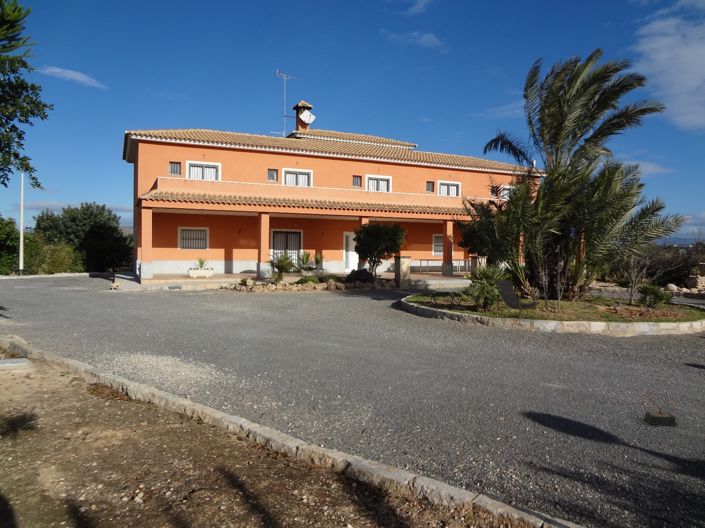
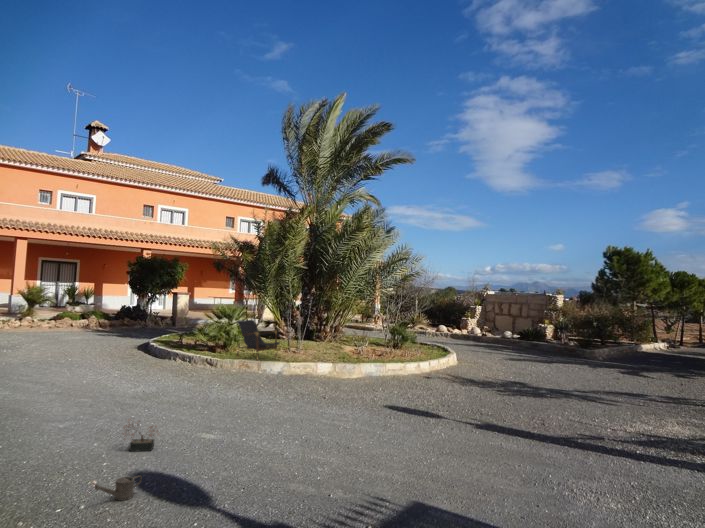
decorative plant: present [637,390,676,426] -> present [123,419,158,451]
watering can: none [536,419,566,441] -> present [95,475,142,500]

